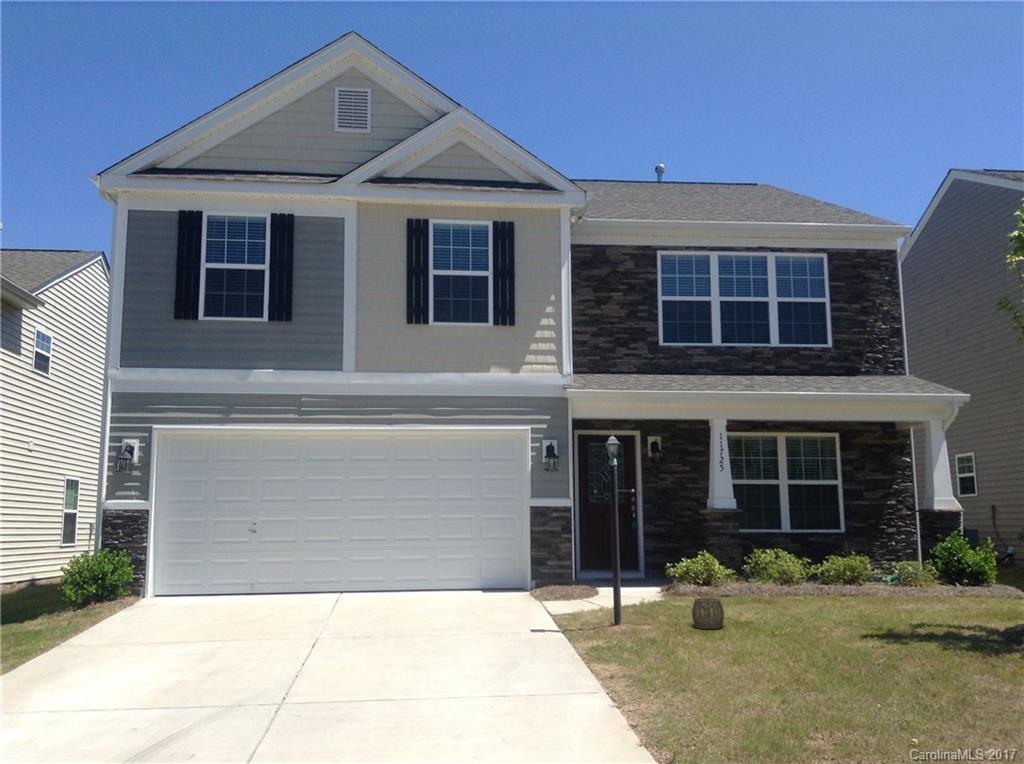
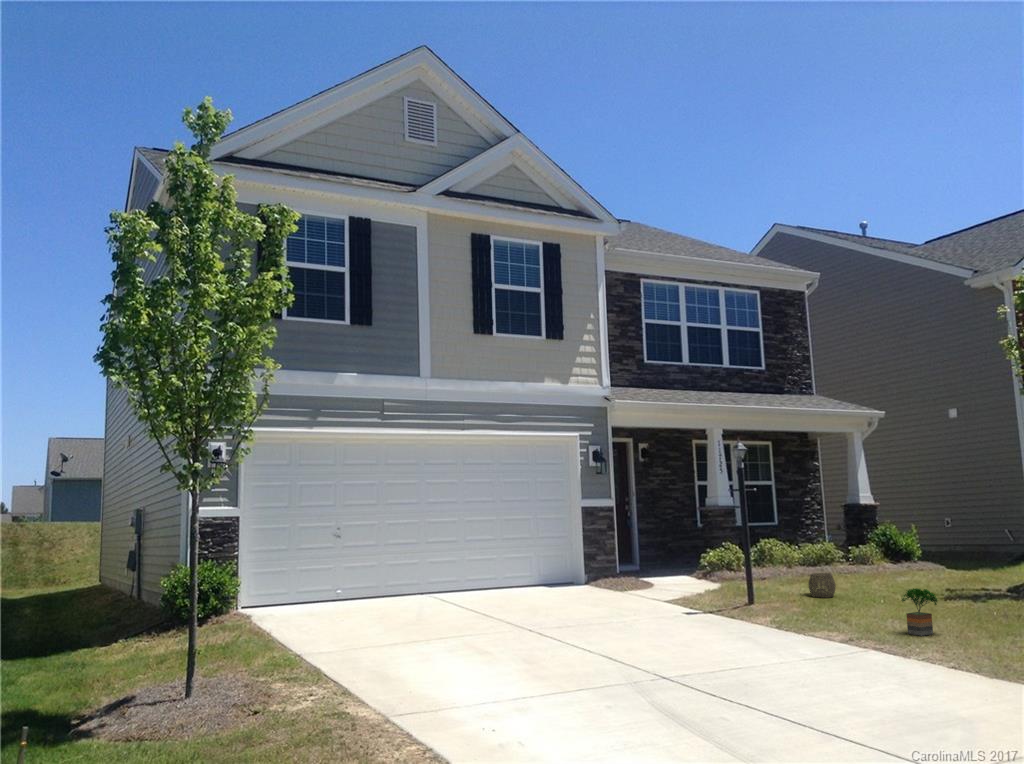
potted tree: none [665,629,708,692] -> present [901,588,938,636]

